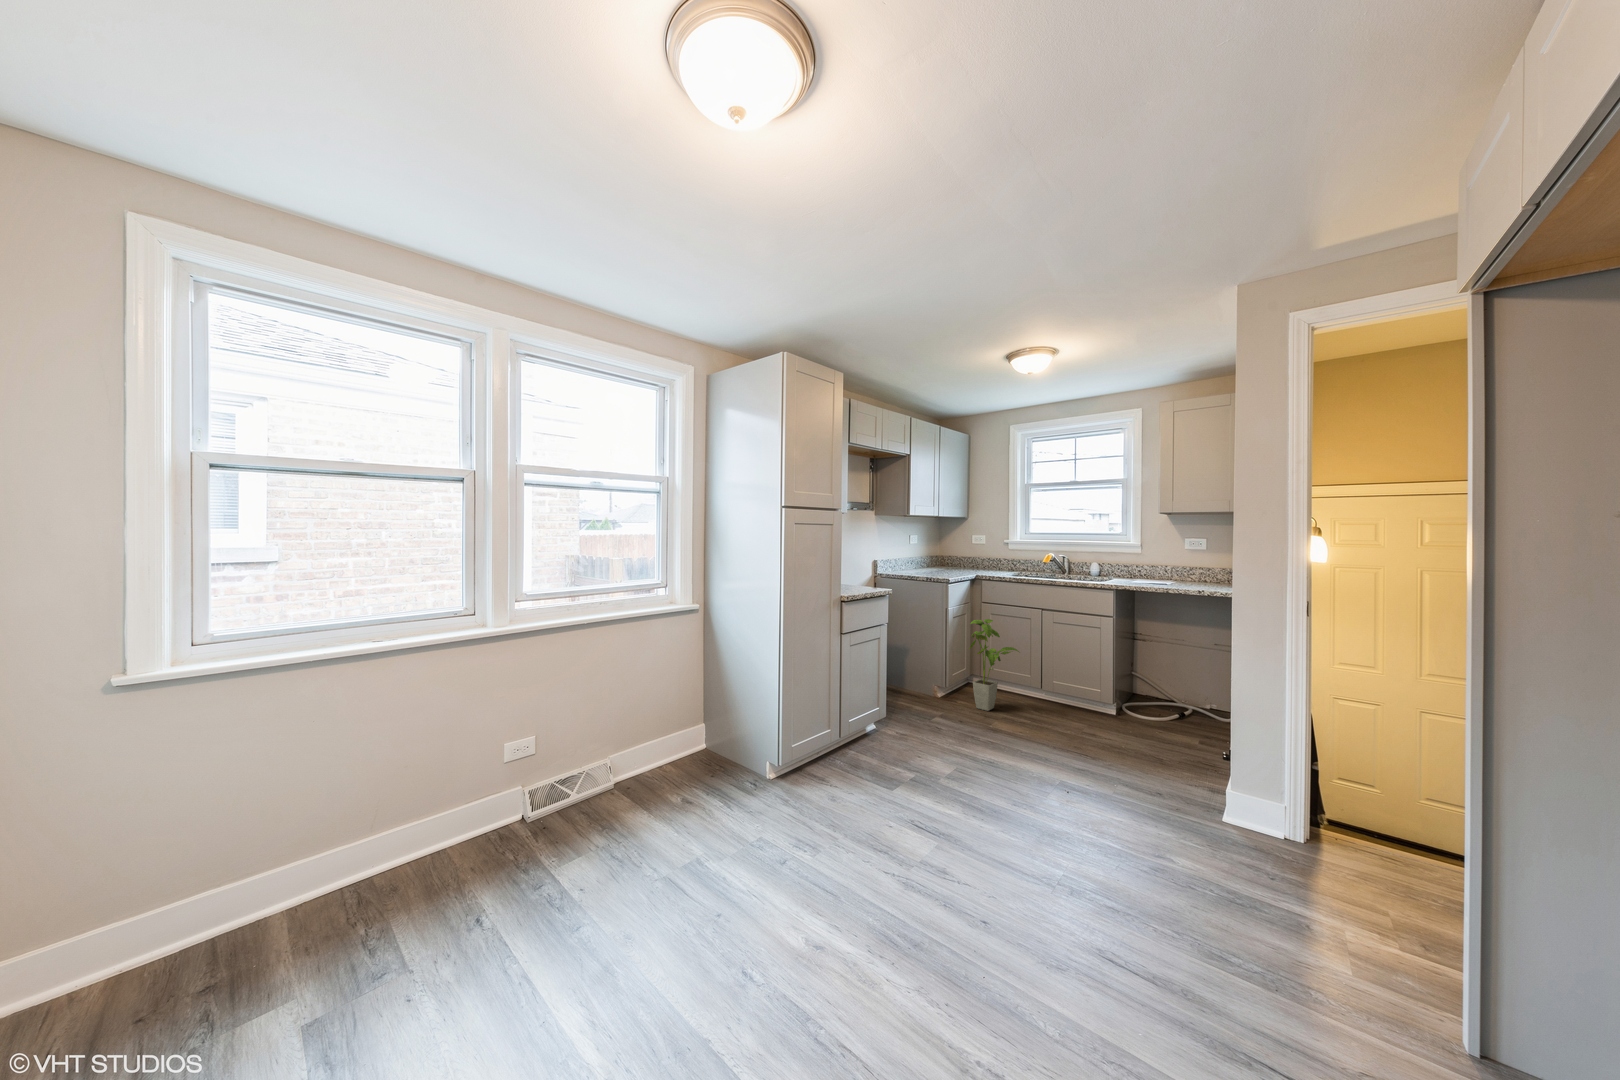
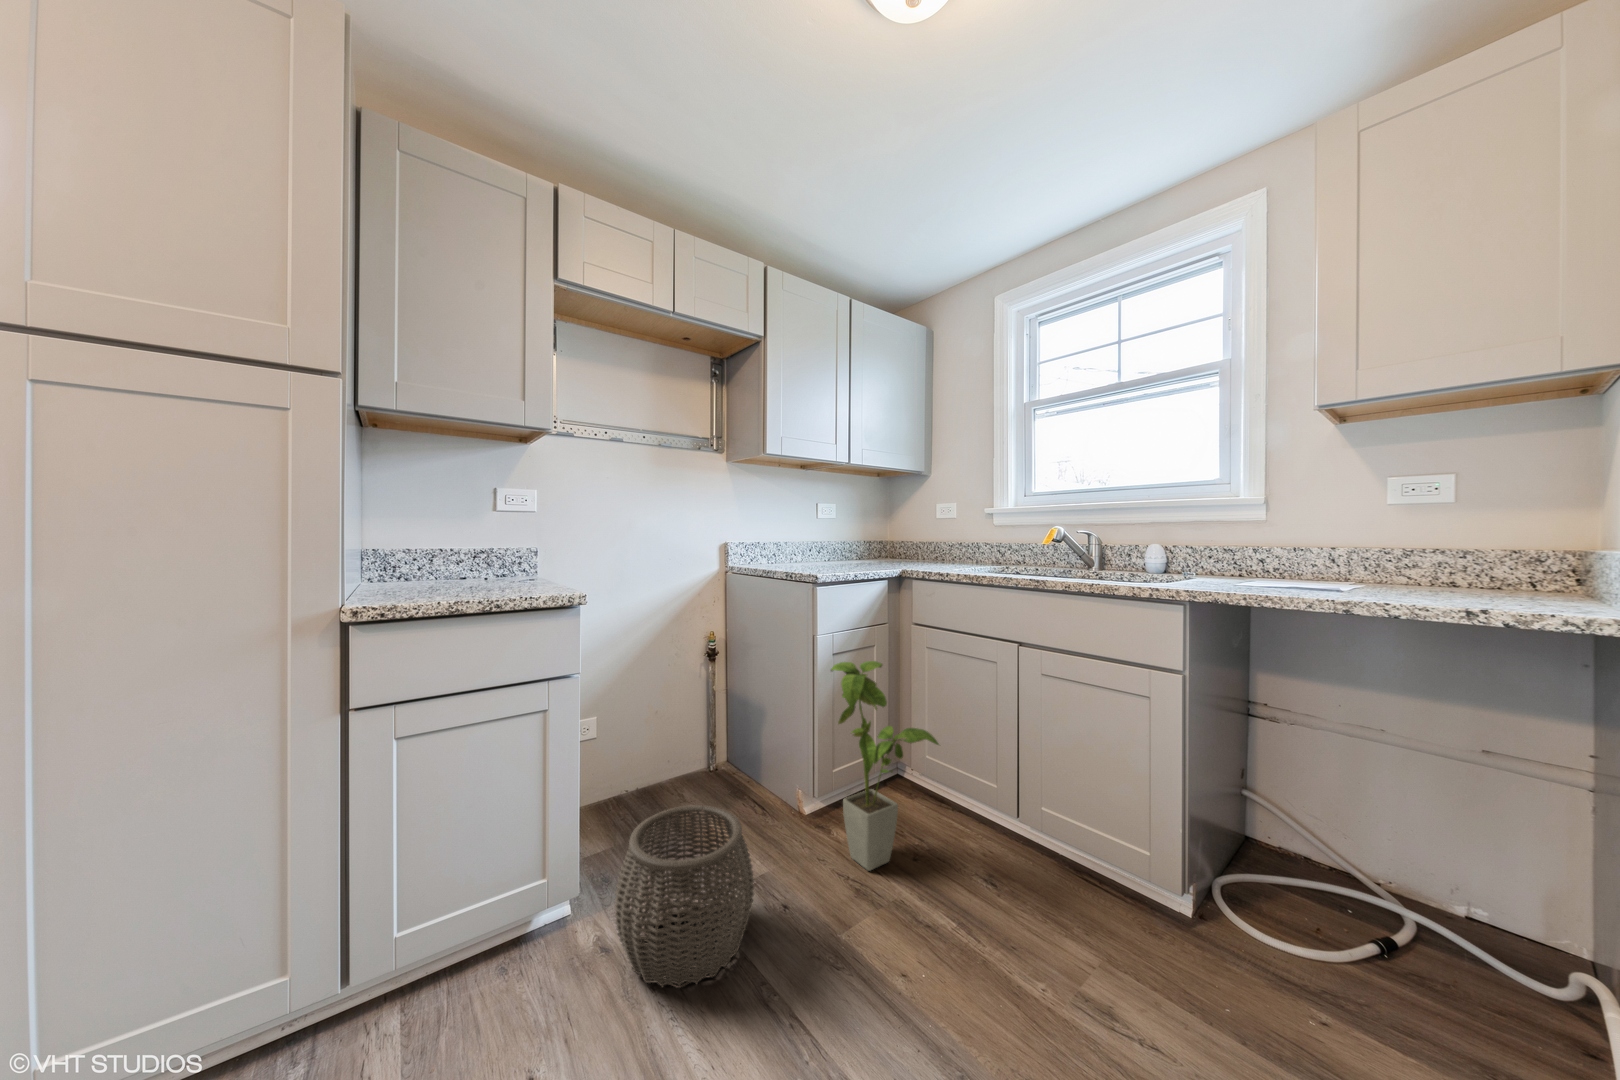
woven basket: none [912,680,967,739] -> present [615,805,754,988]

